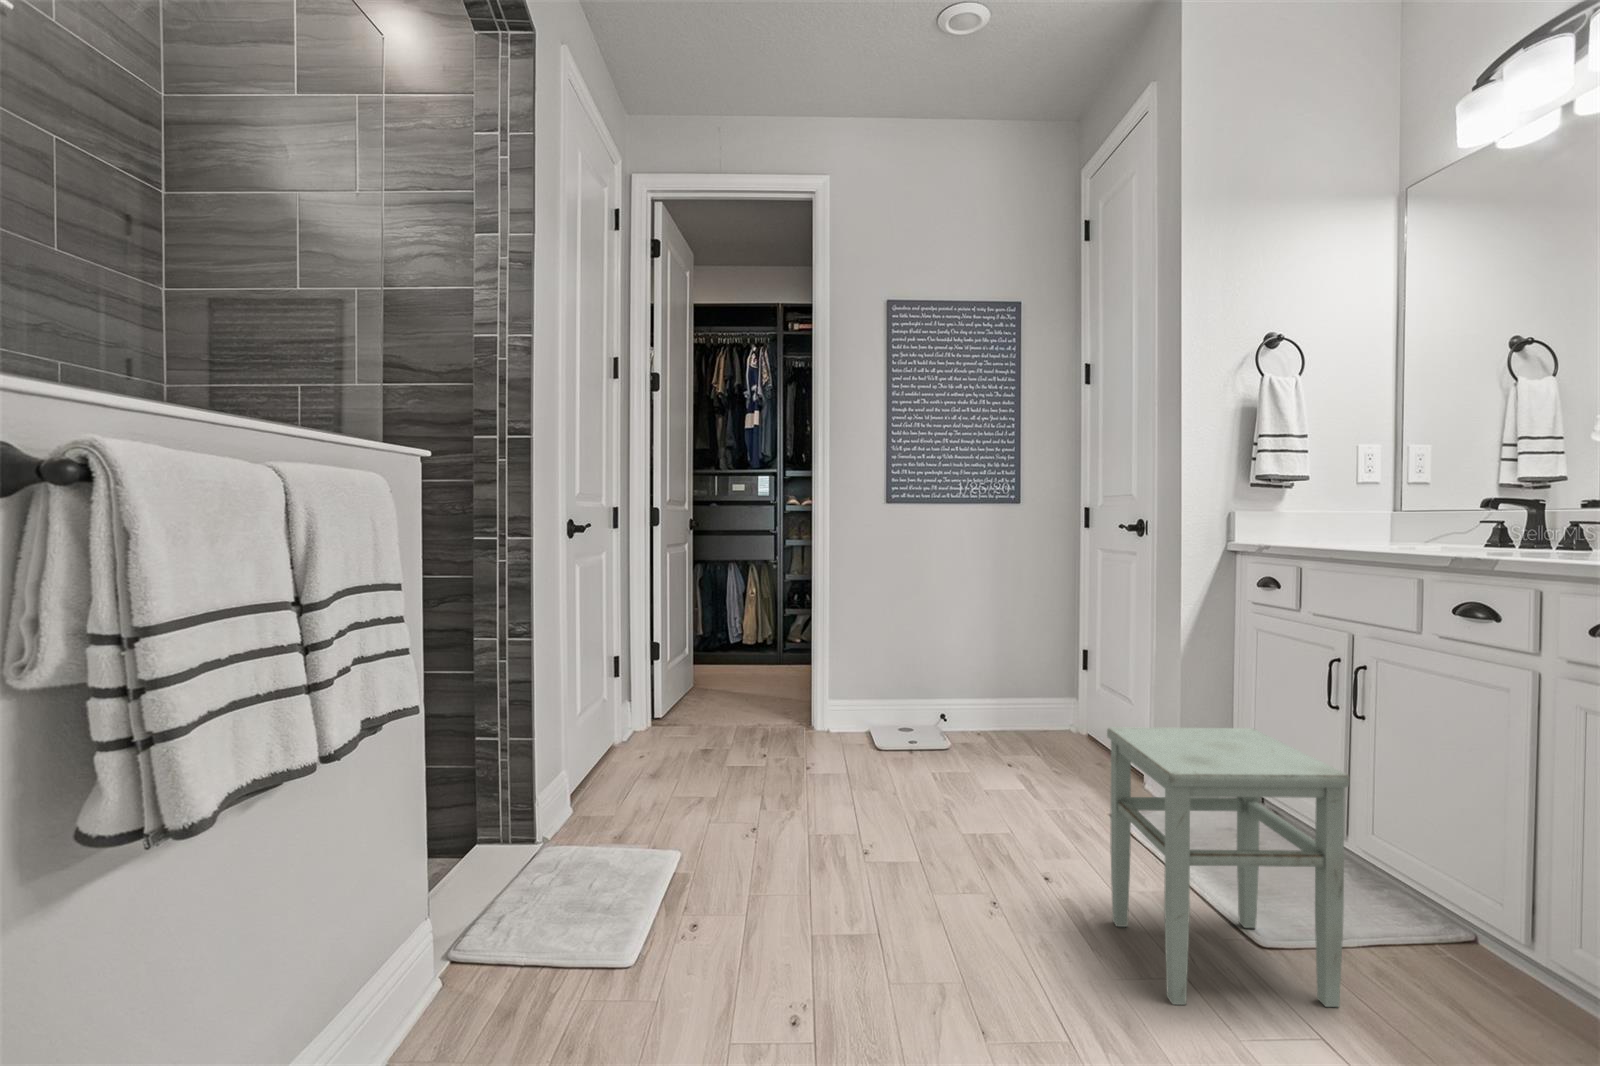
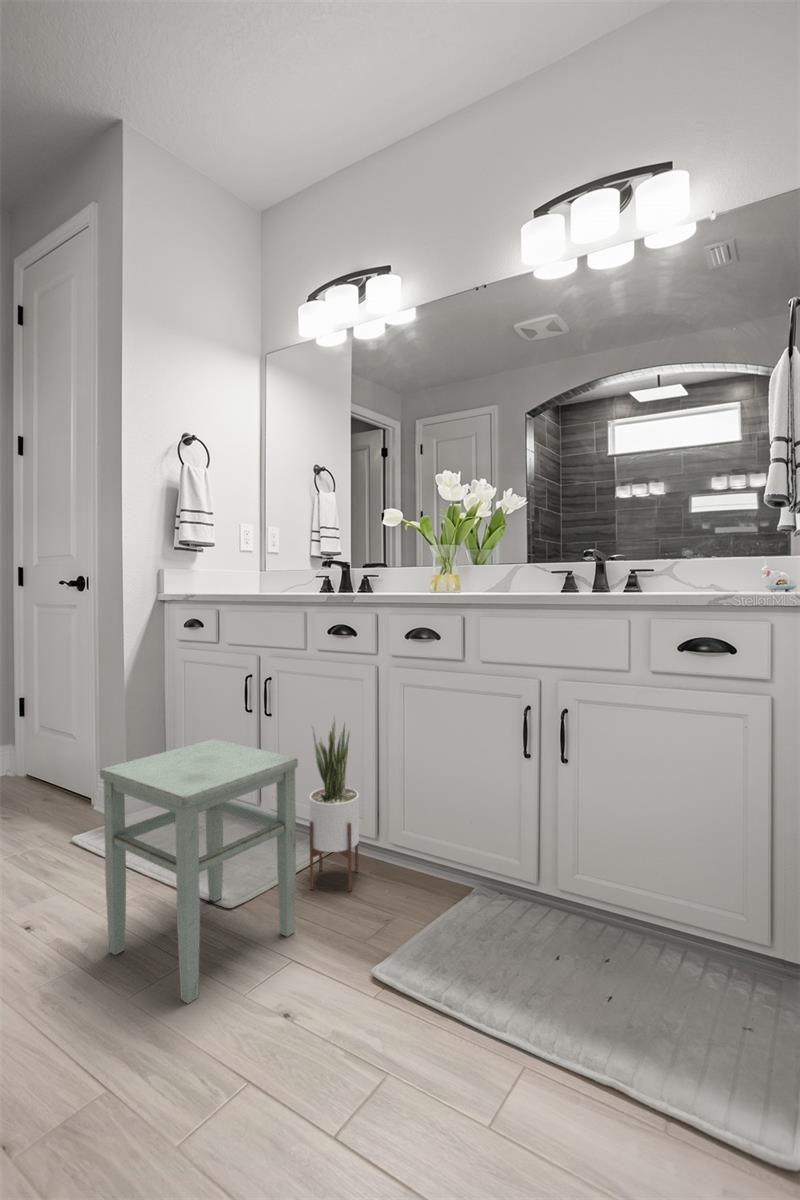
potted plant: none [1391,735,1493,1006] -> present [309,716,359,891]

